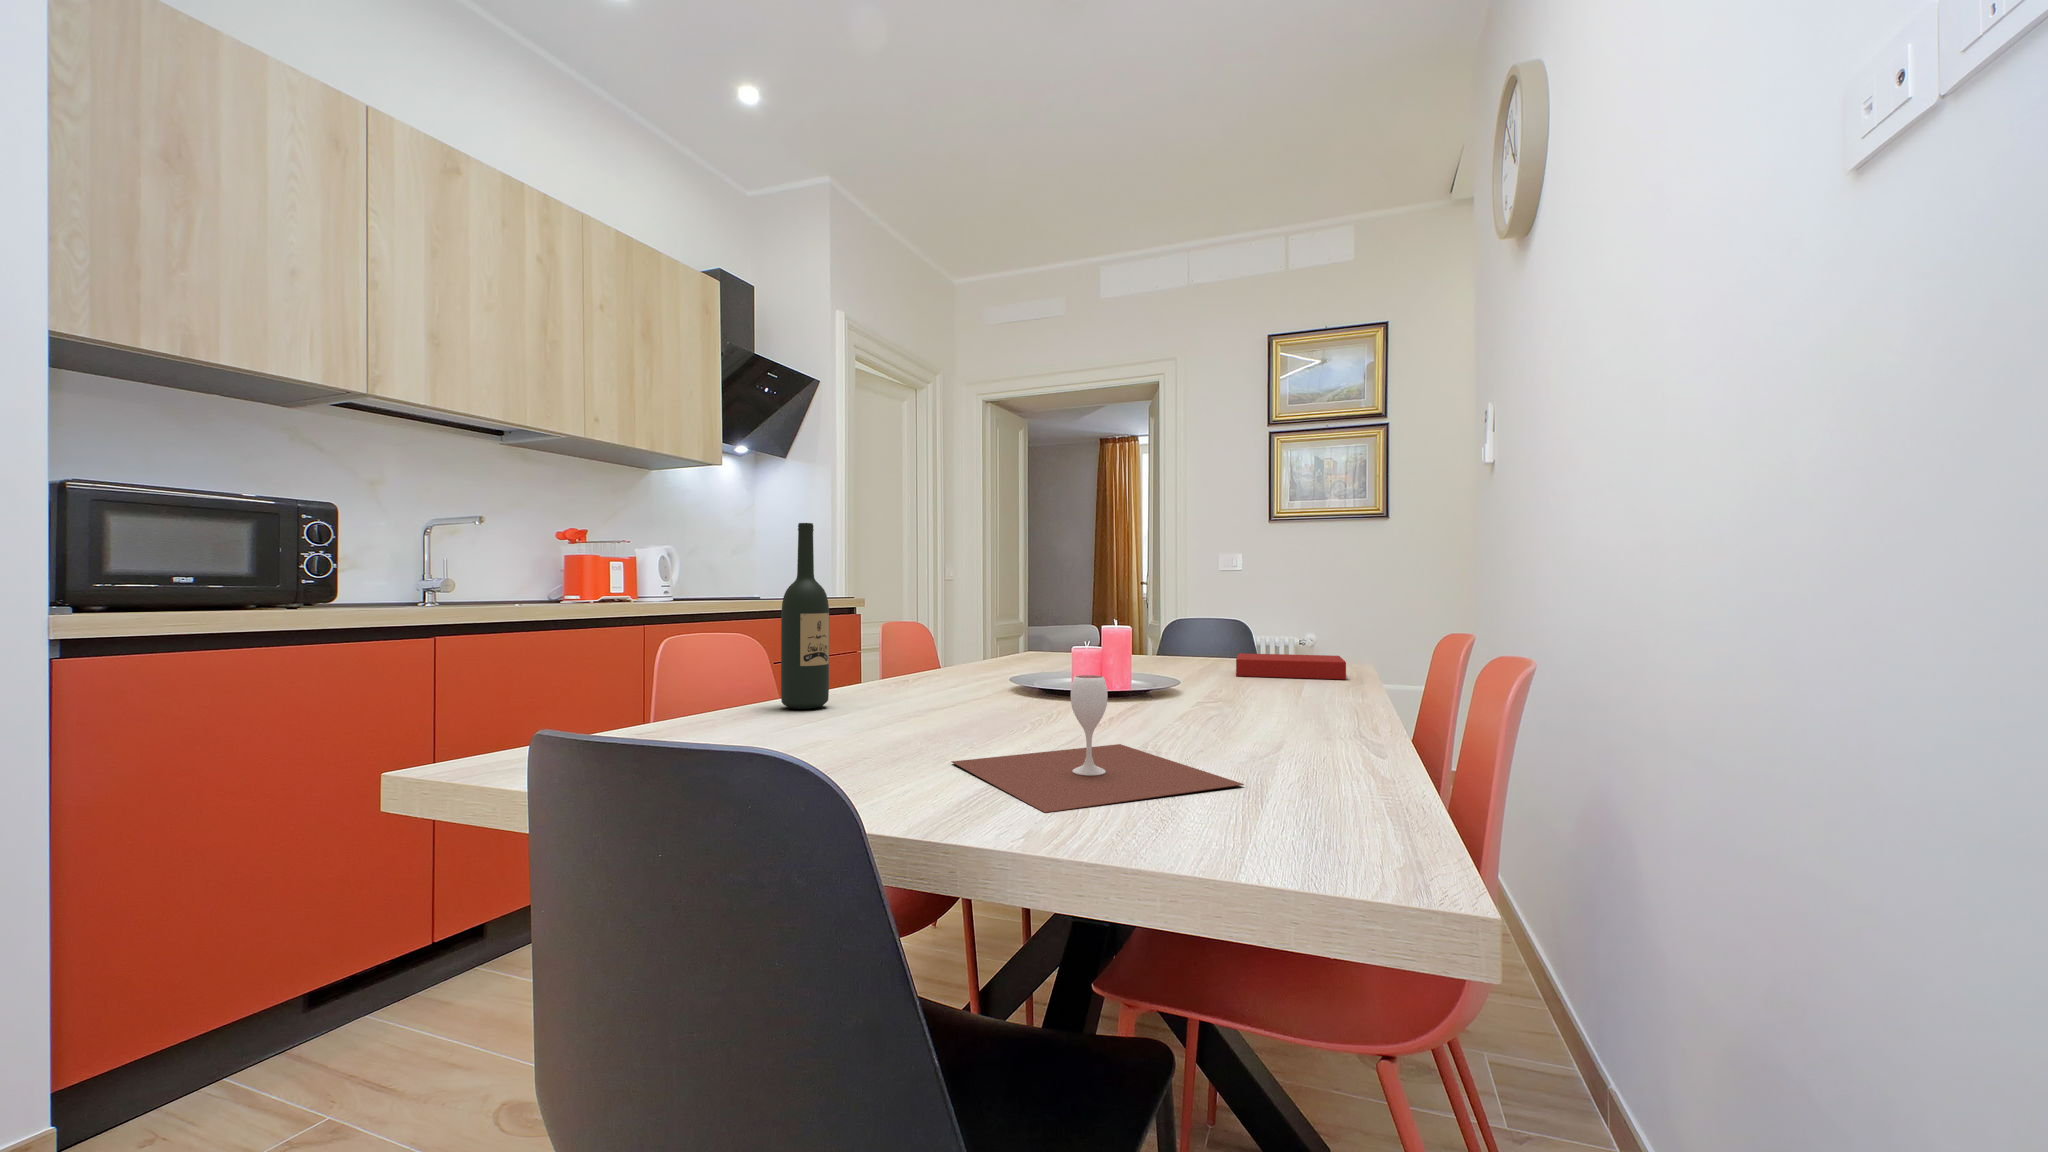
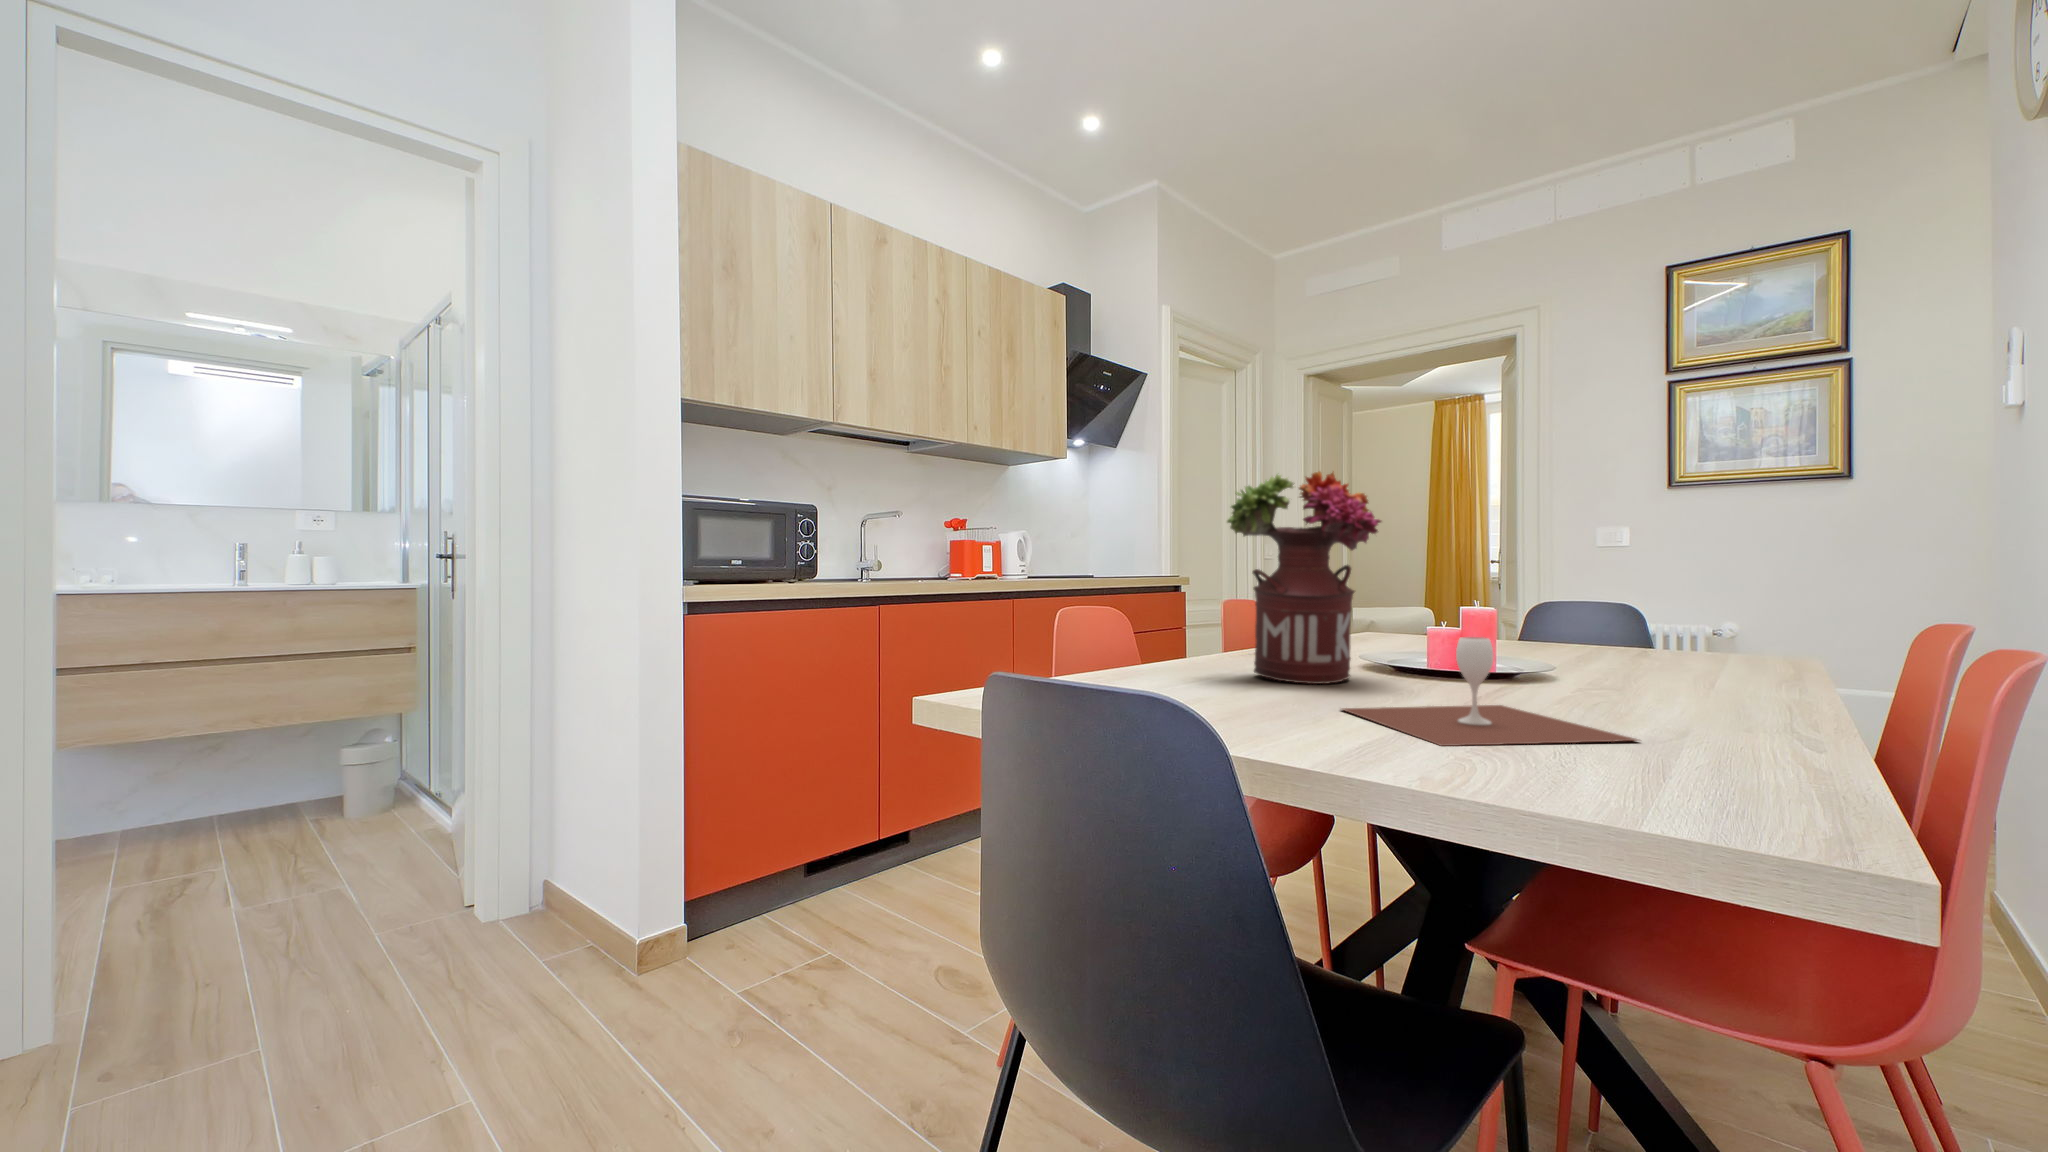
flower arrangement: none [846,485,1012,725] -> present [1227,471,1381,684]
wine bottle: present [781,523,829,709] -> none [1164,508,1204,667]
book: present [1236,653,1346,680] -> none [1625,634,1775,665]

